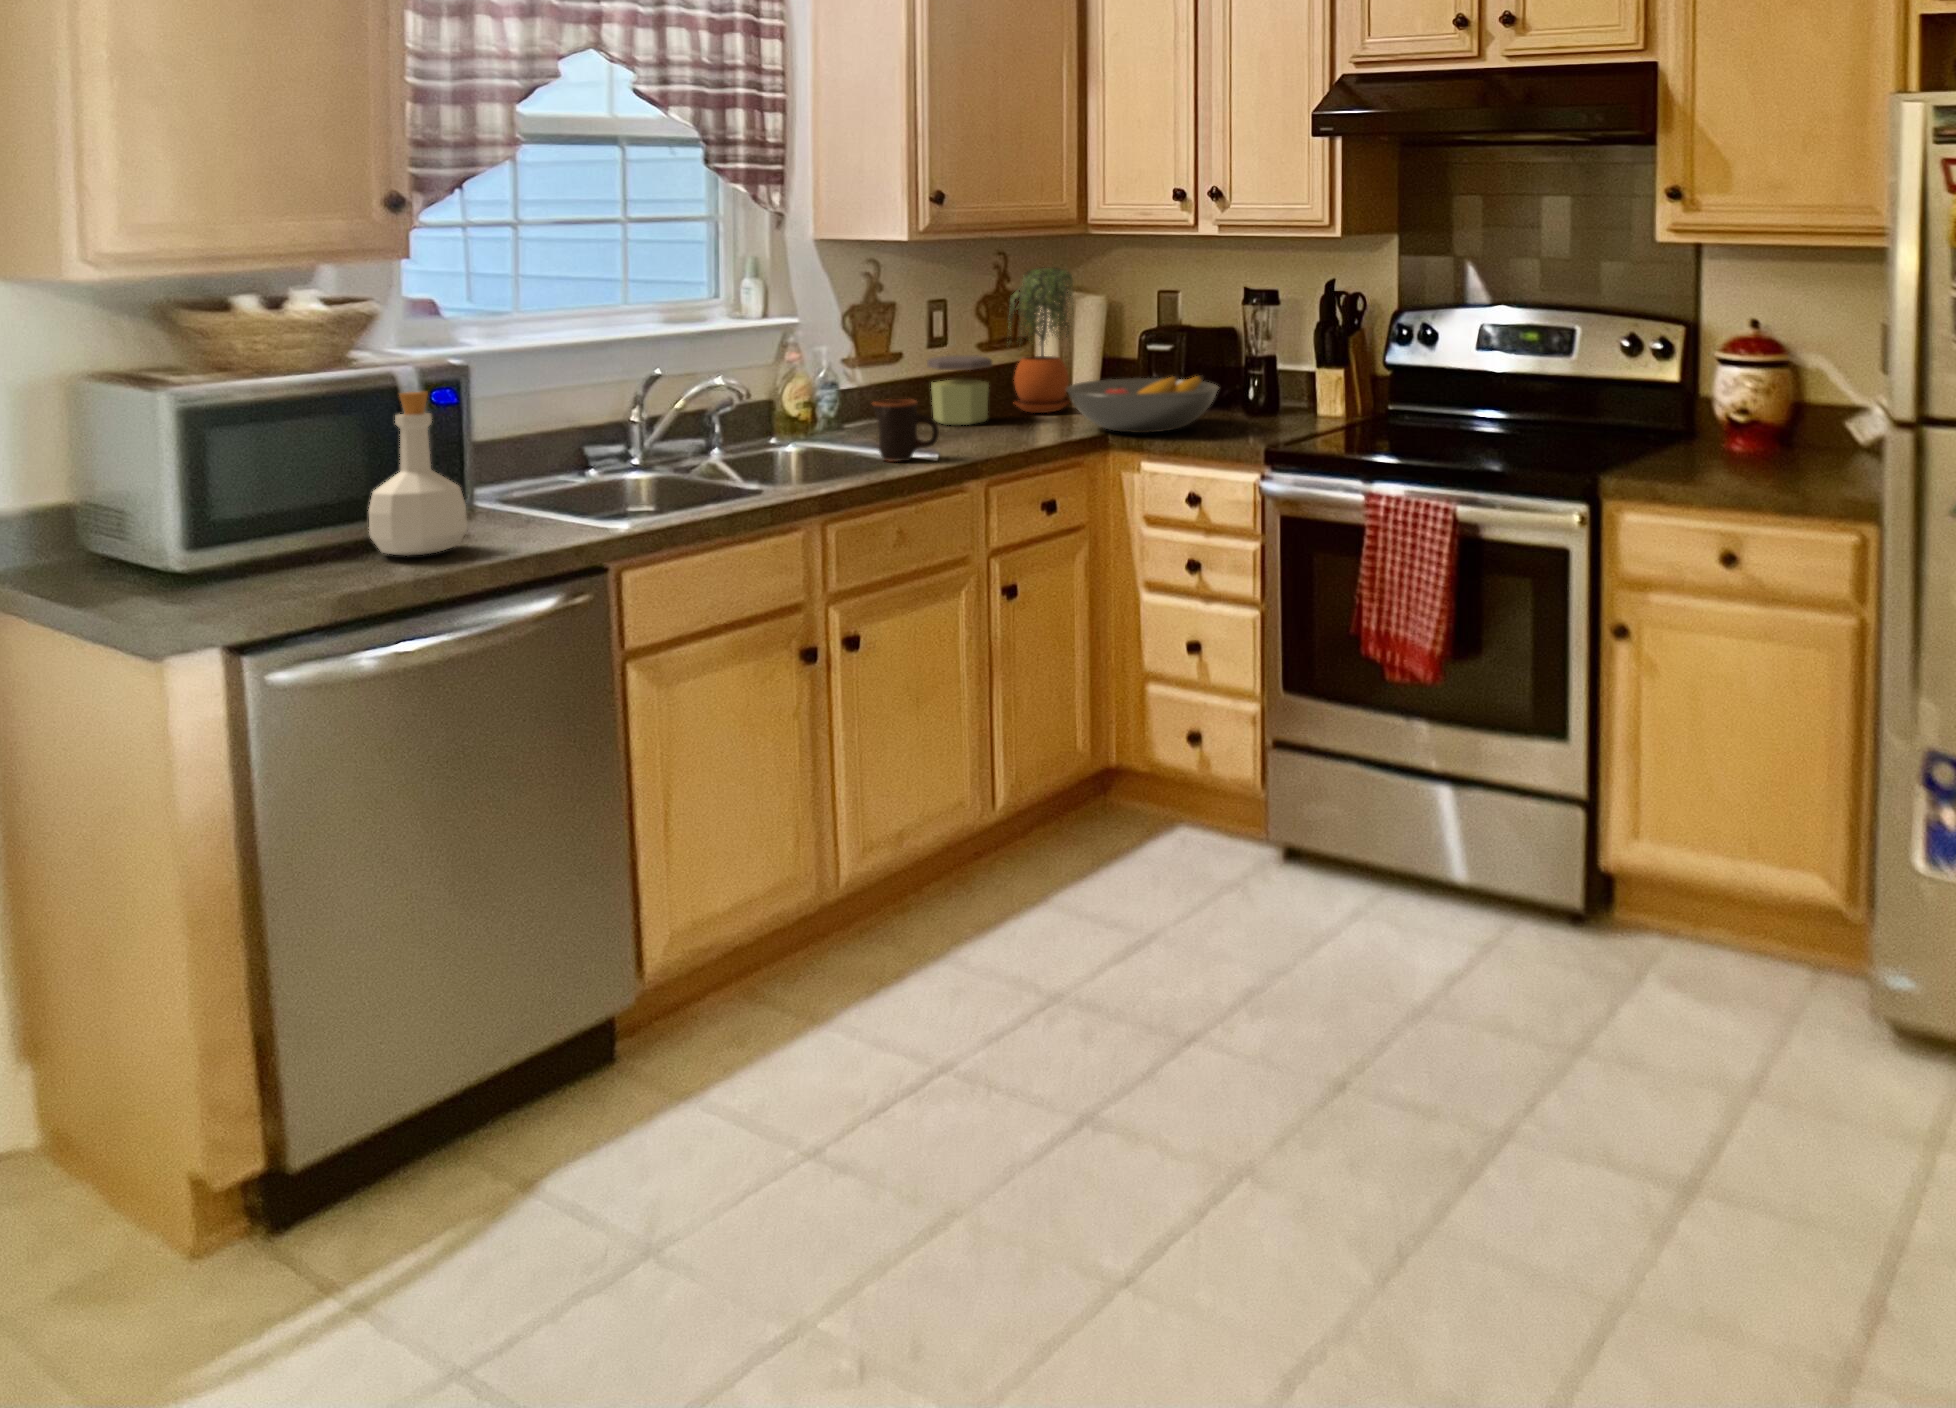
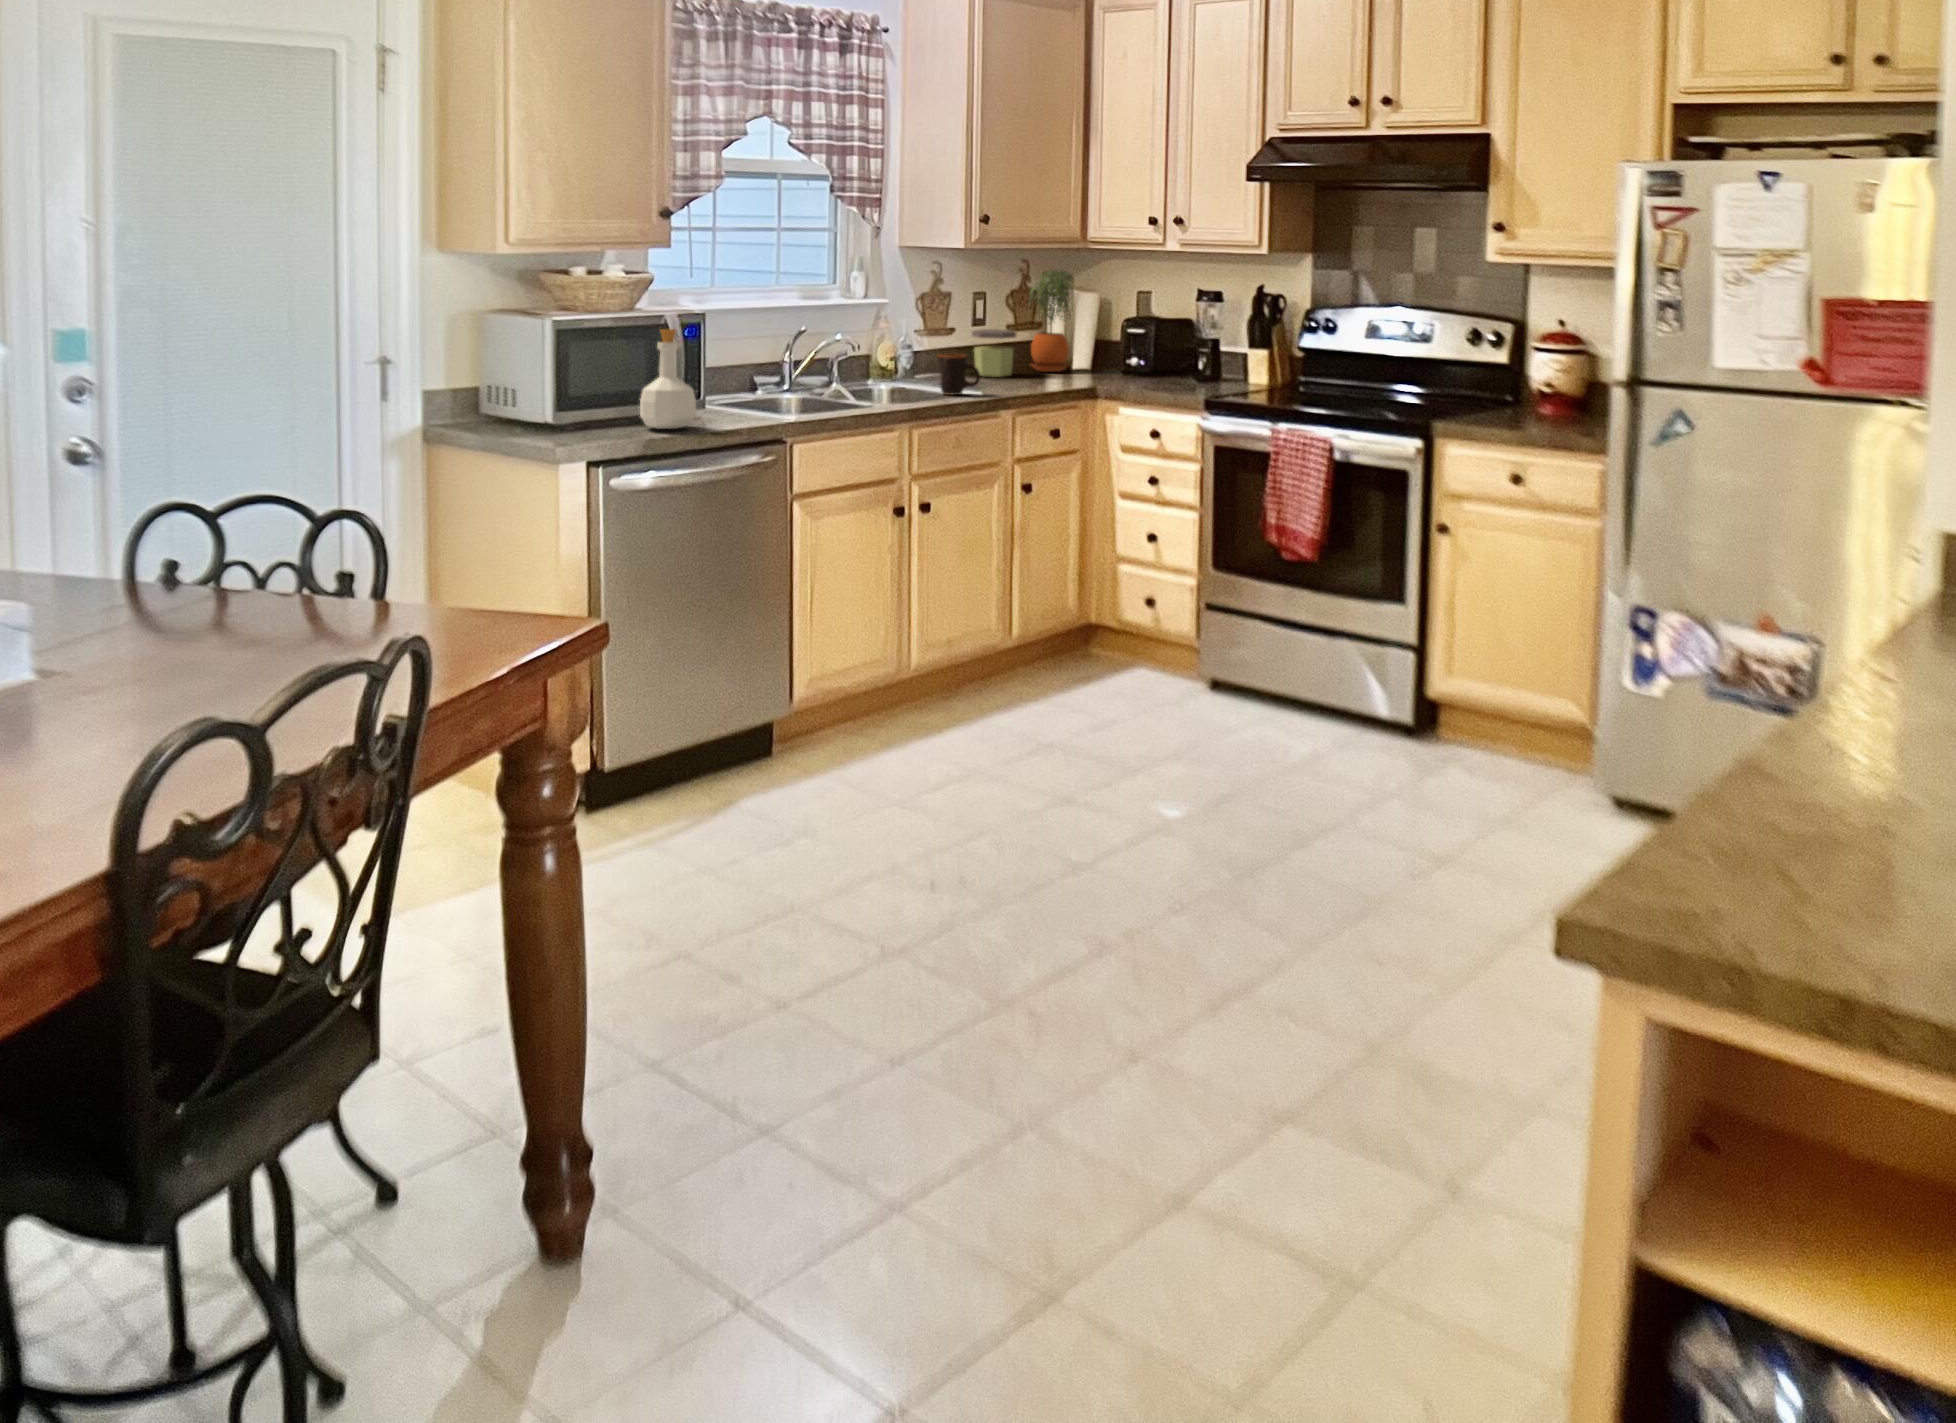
fruit bowl: present [1065,375,1219,433] -> none [1066,347,1174,386]

